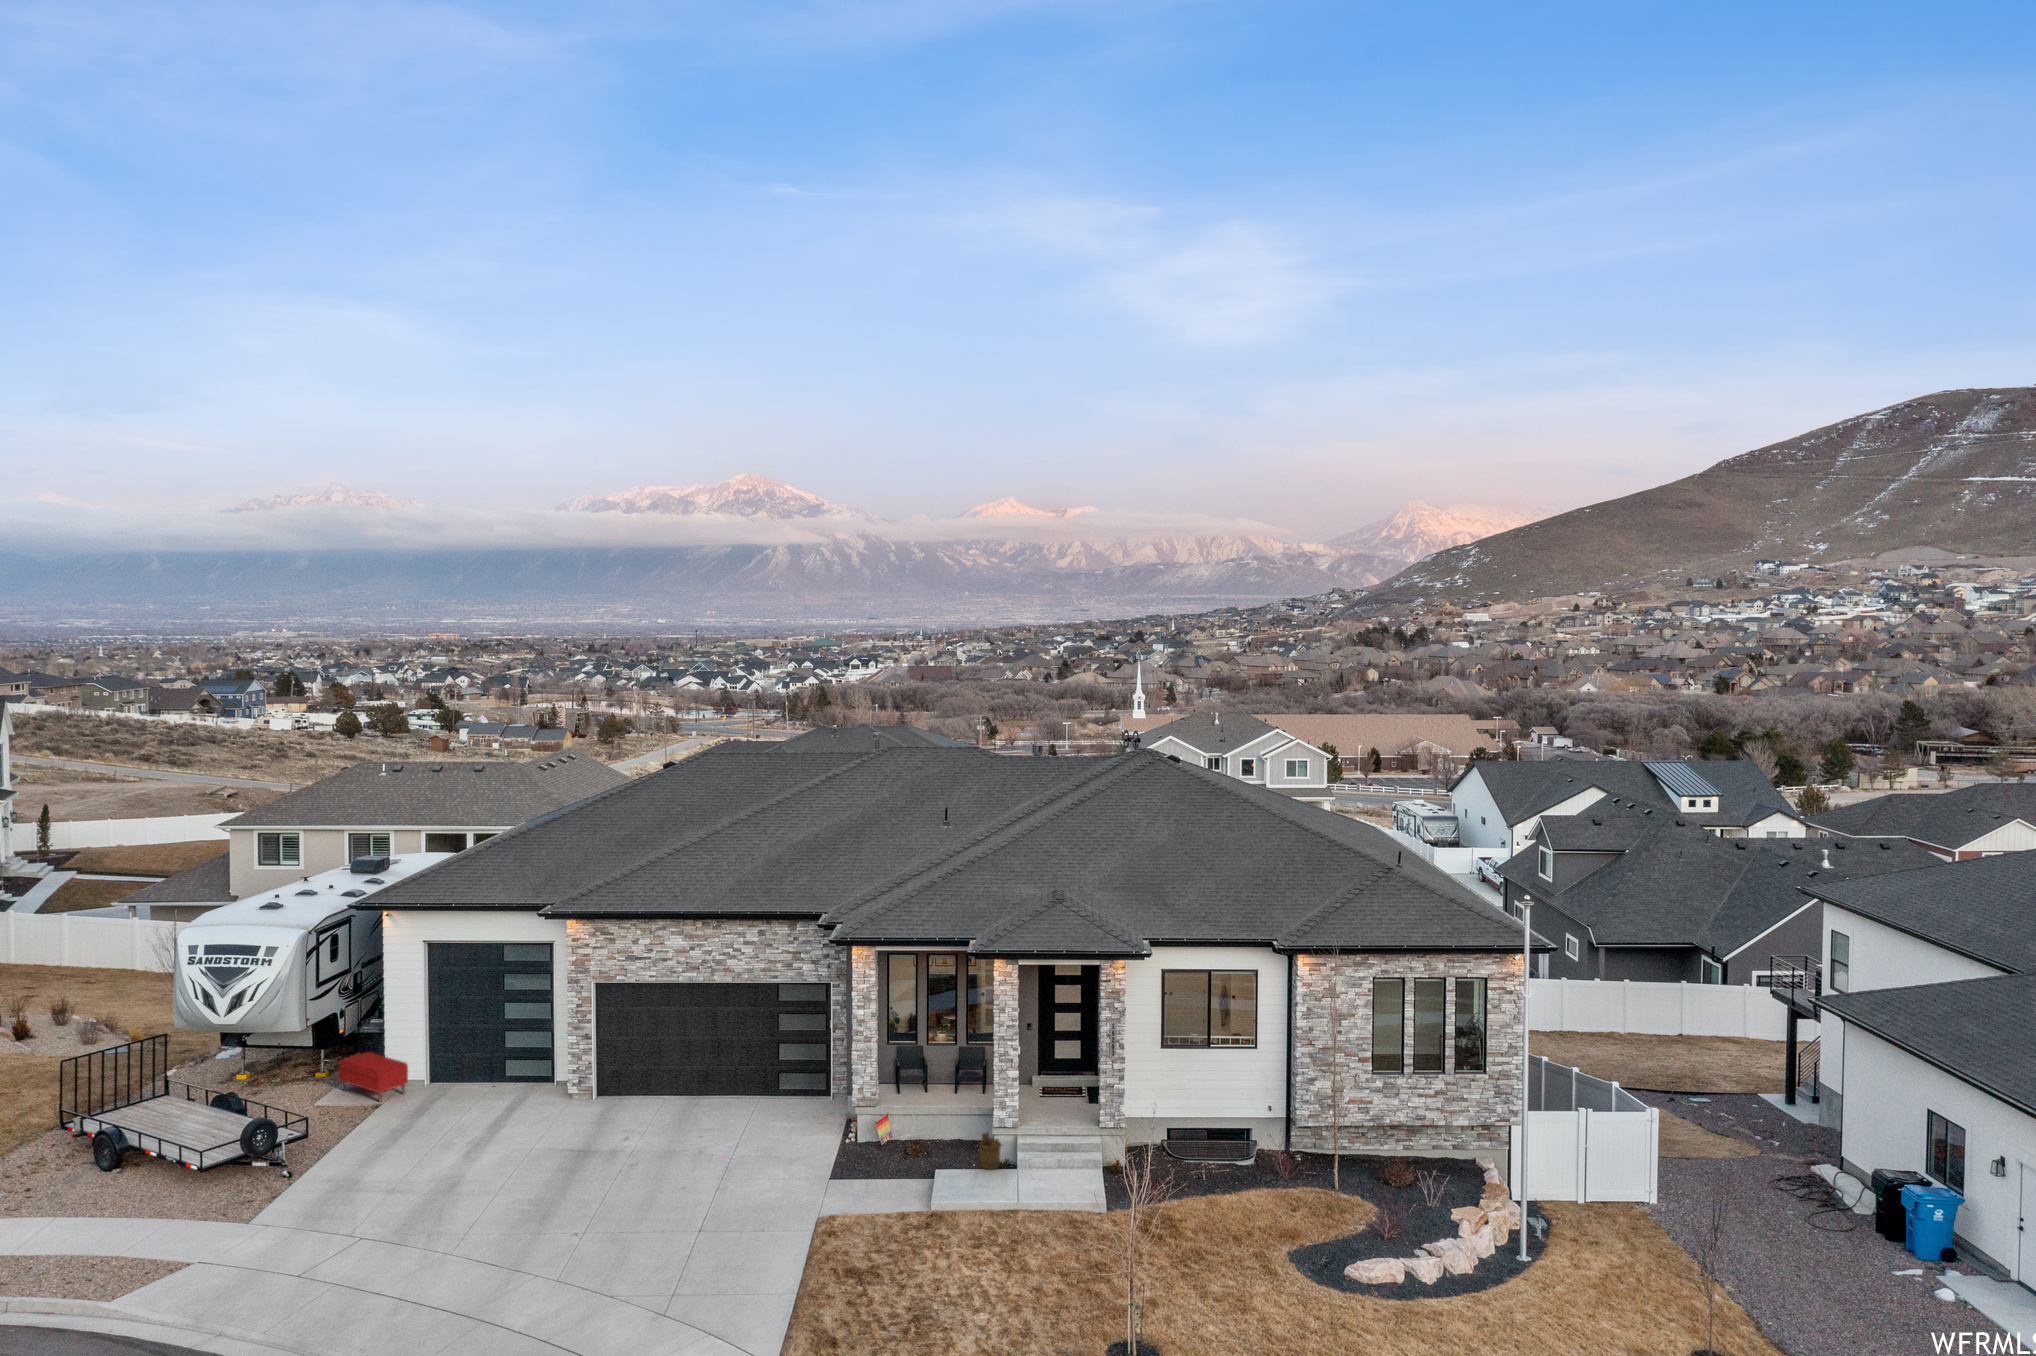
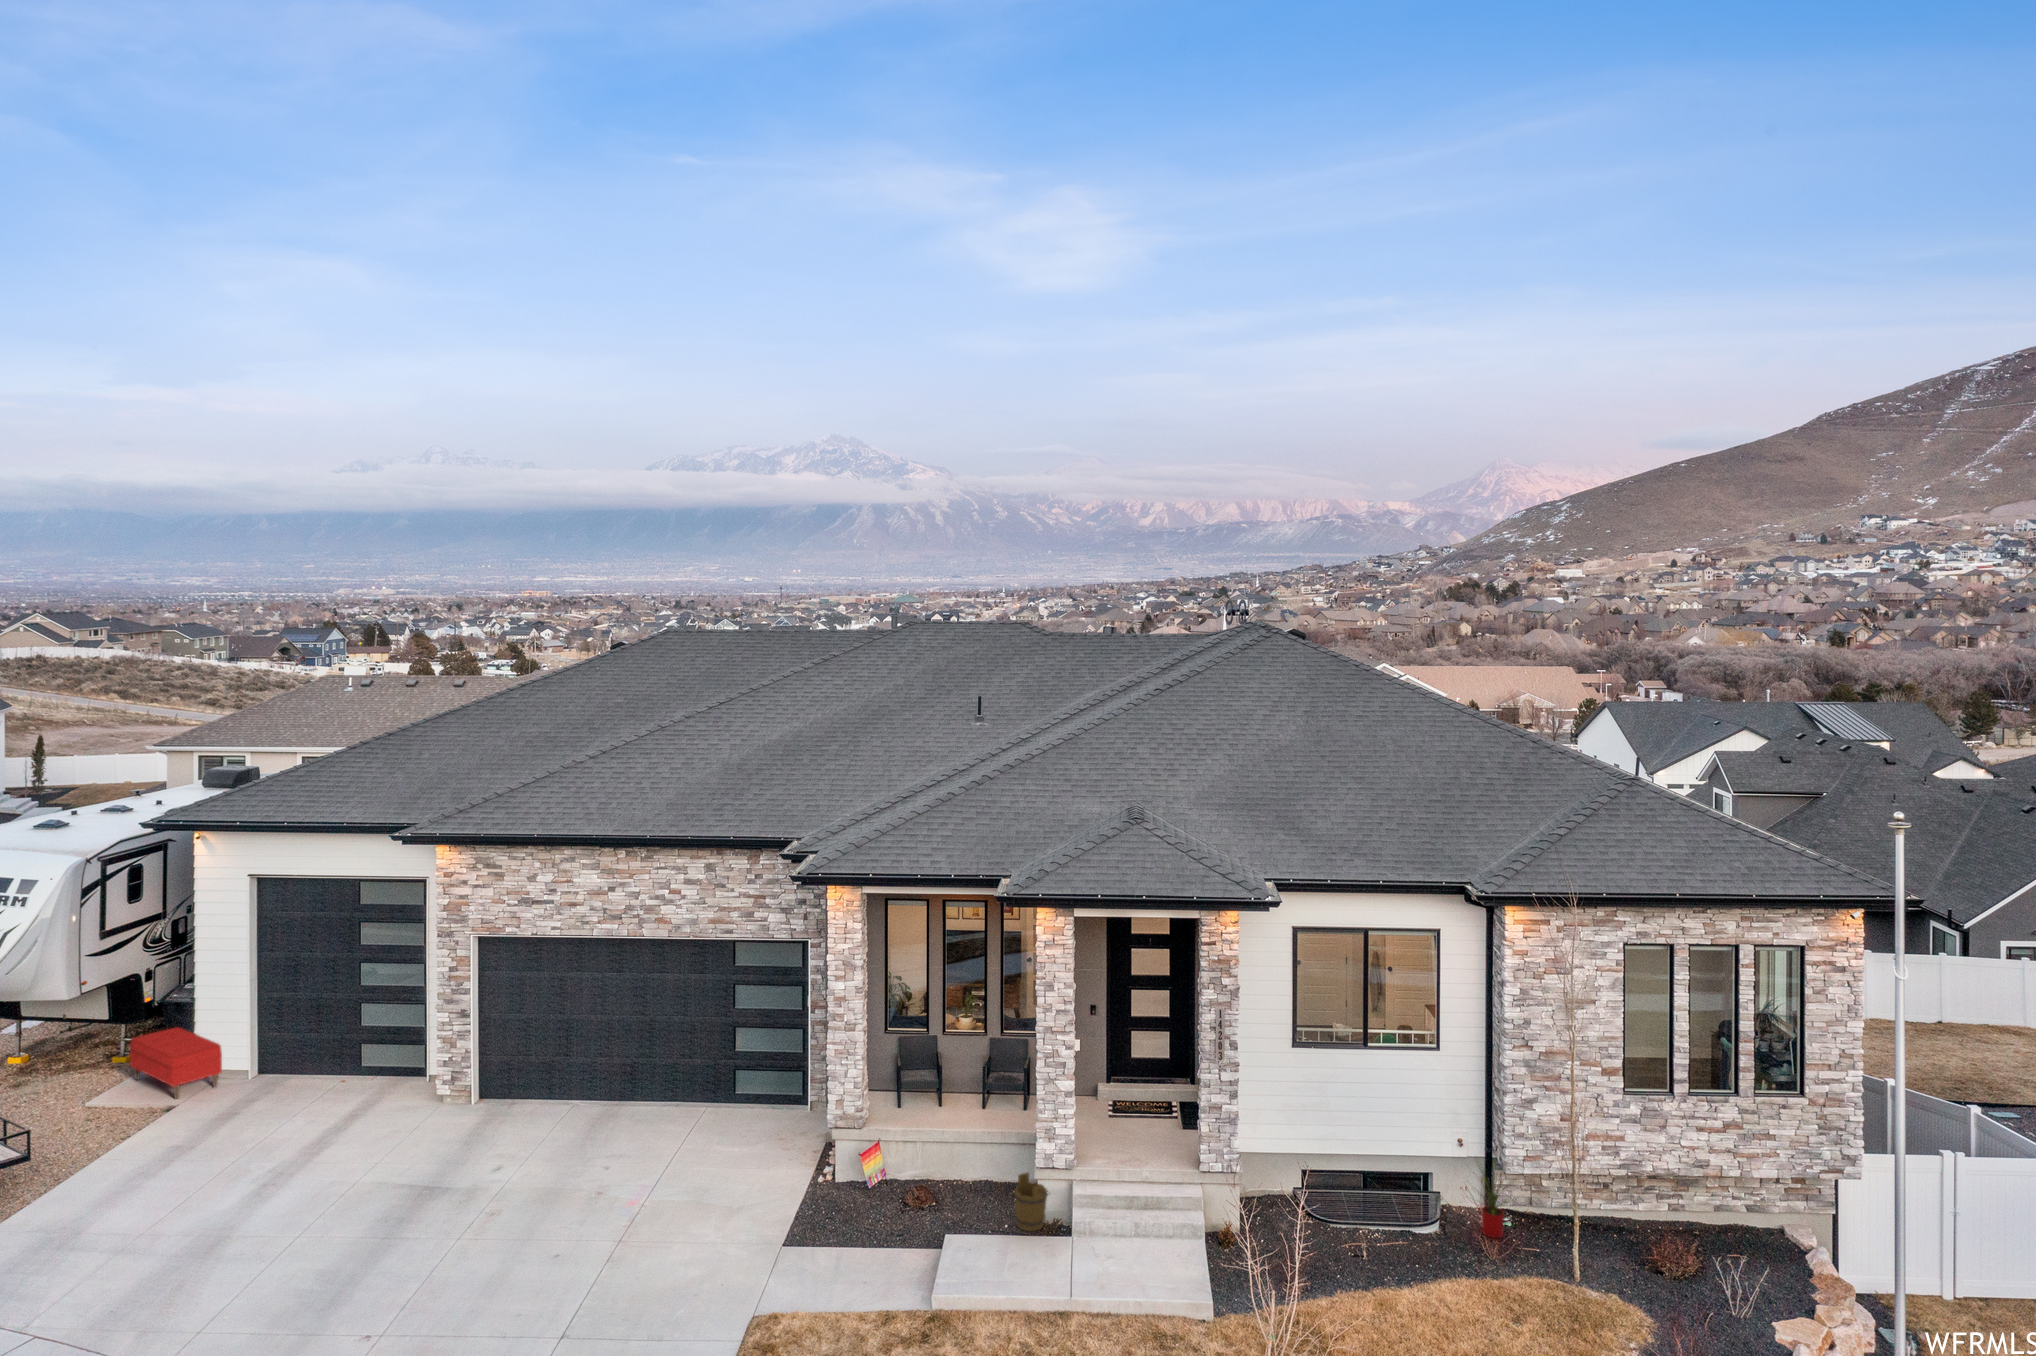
house plant: none [1271,1115,1308,1169] -> present [1479,1168,1508,1238]

